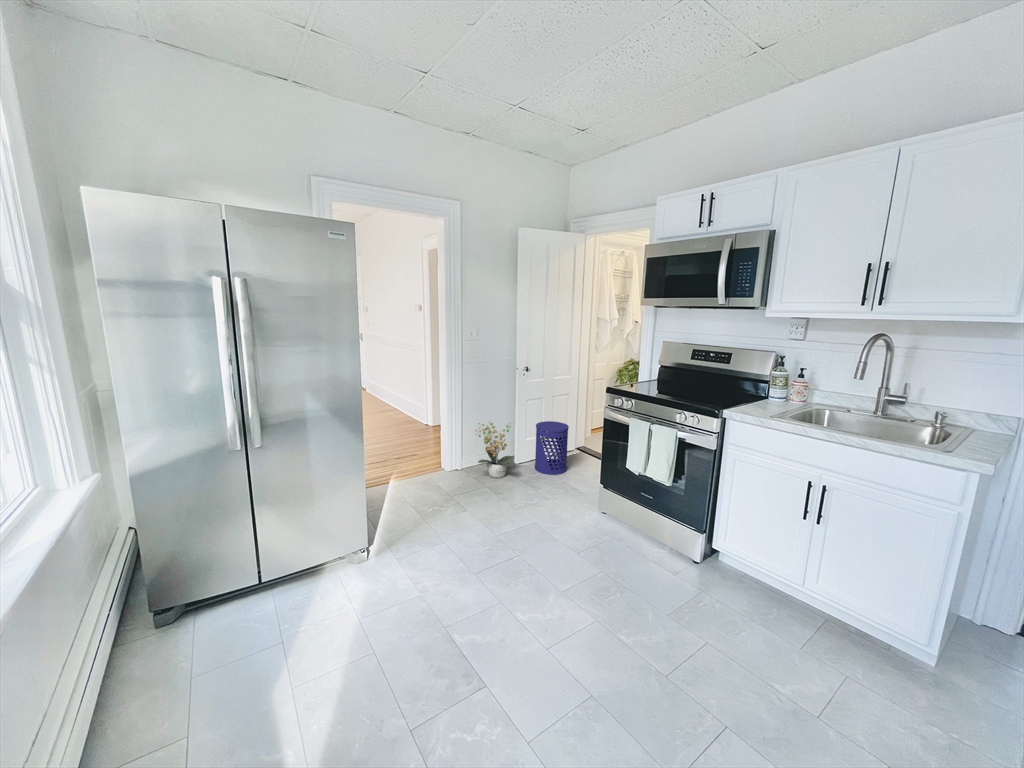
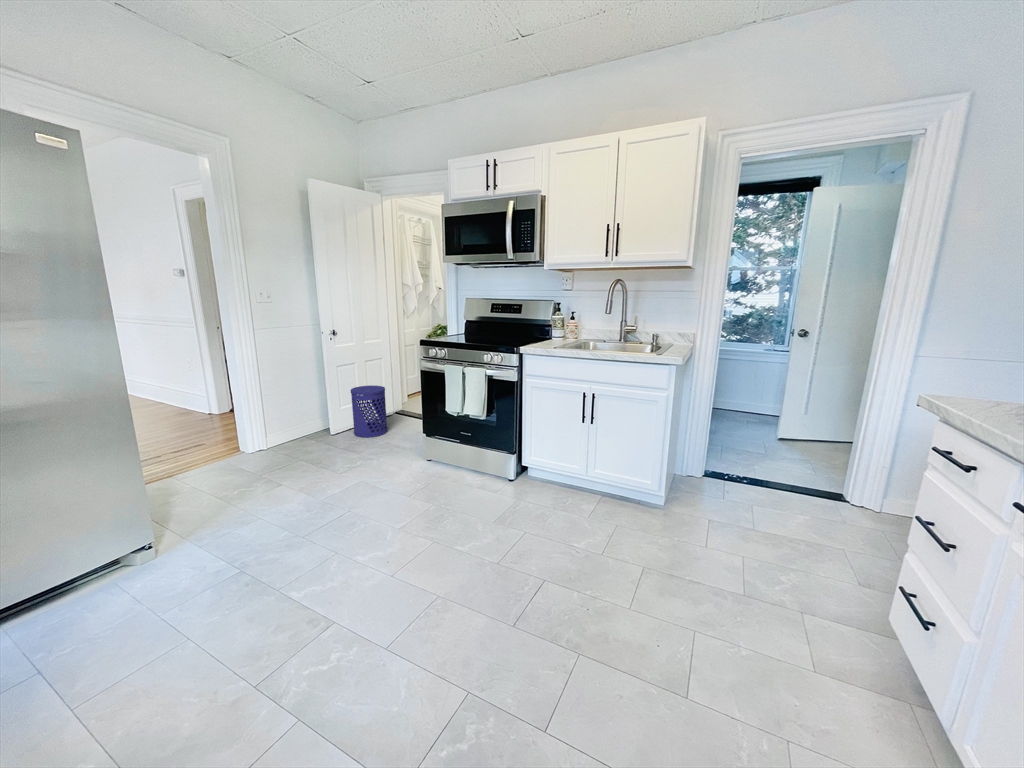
potted plant: present [475,422,515,478] -> none [281,390,333,449]

